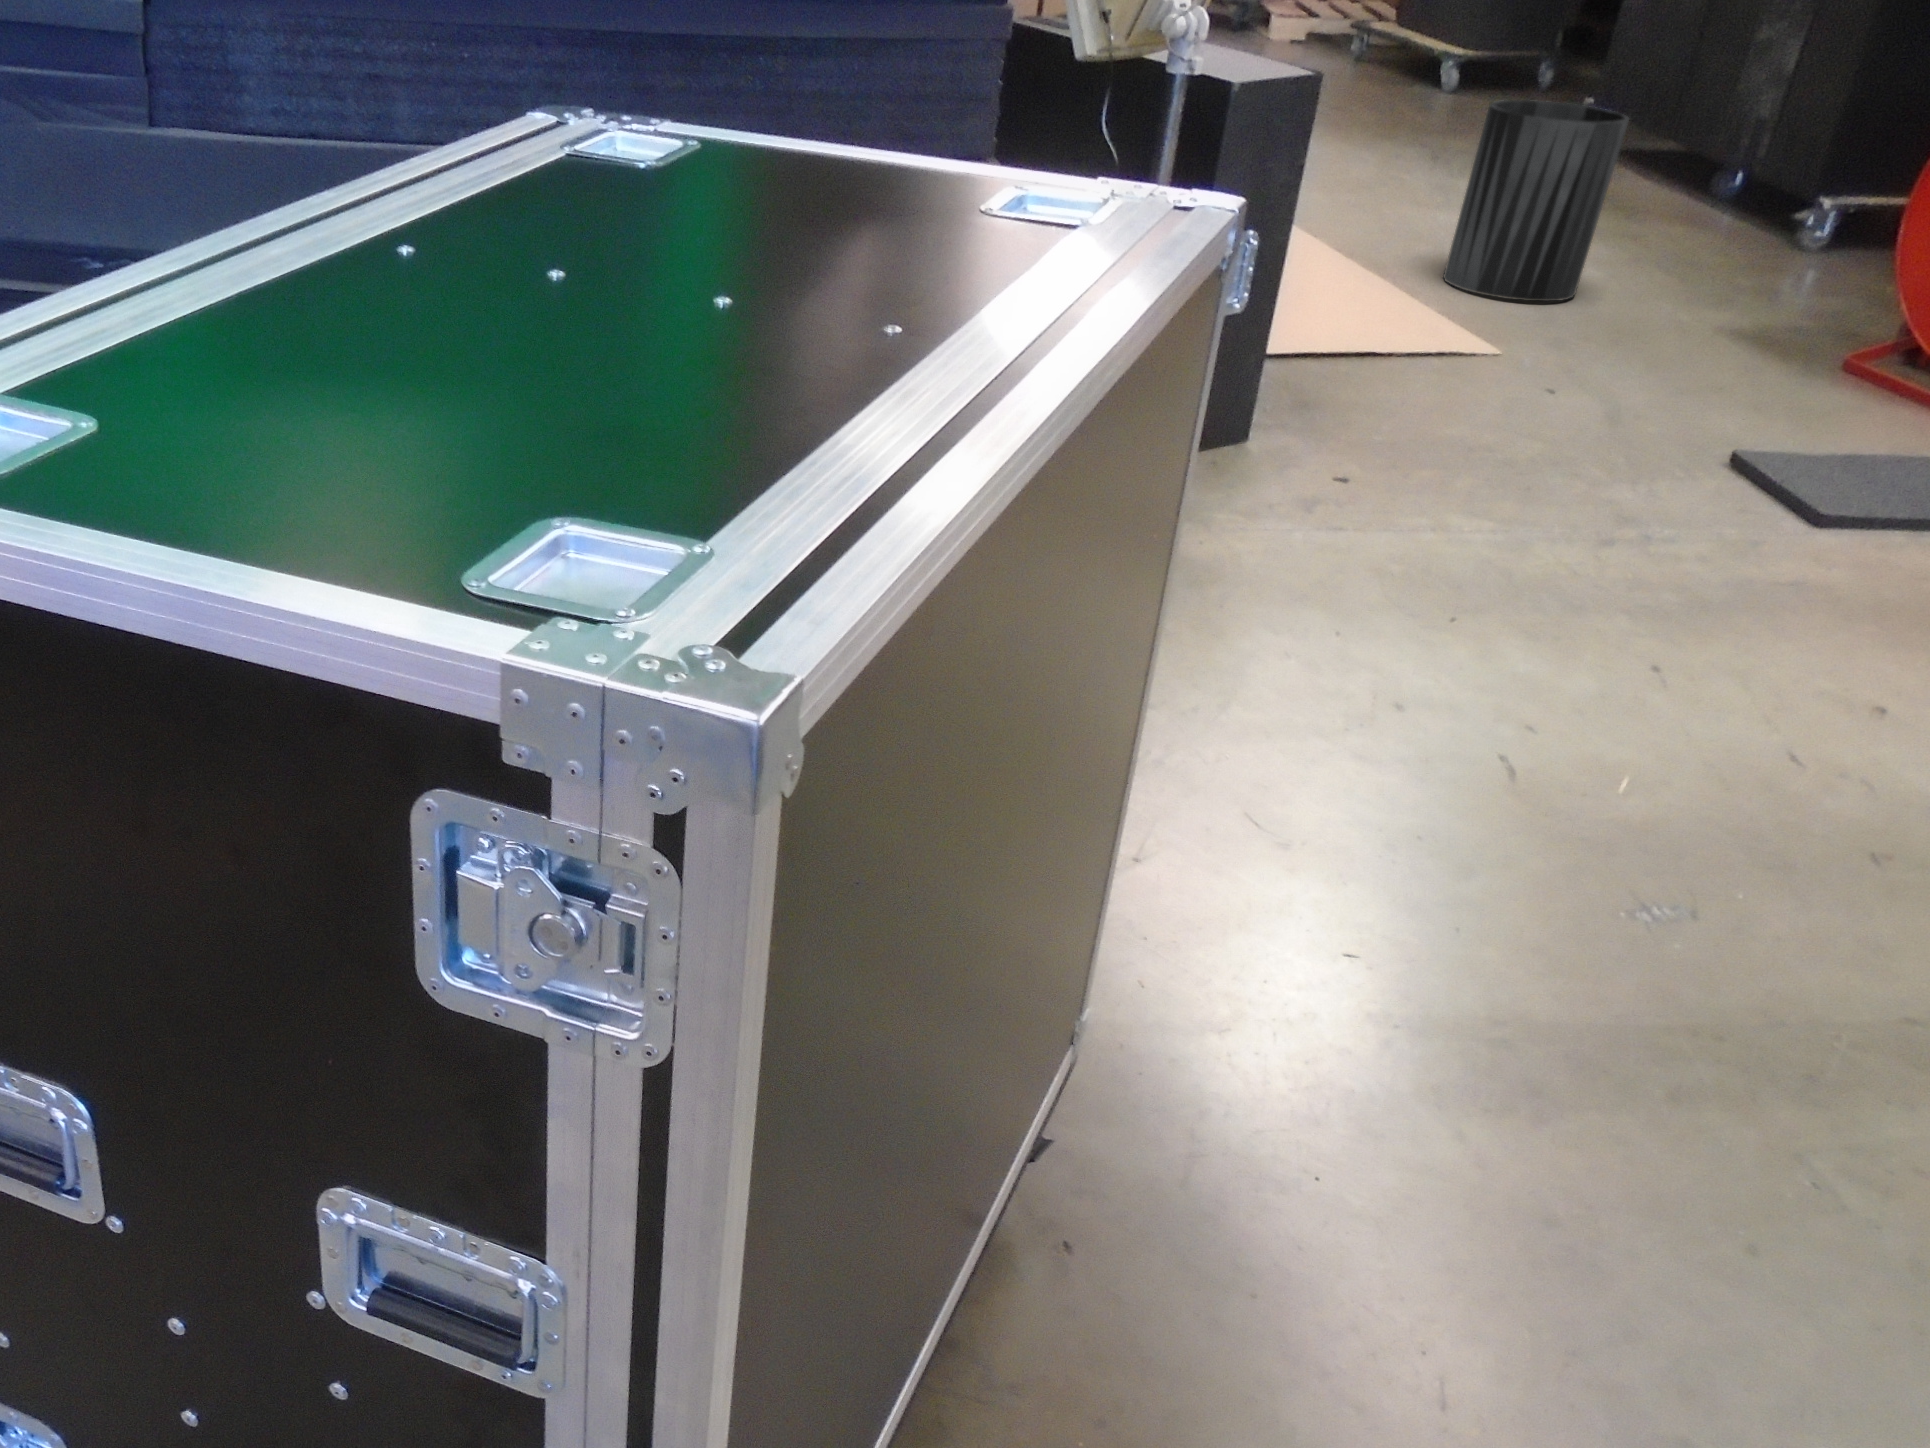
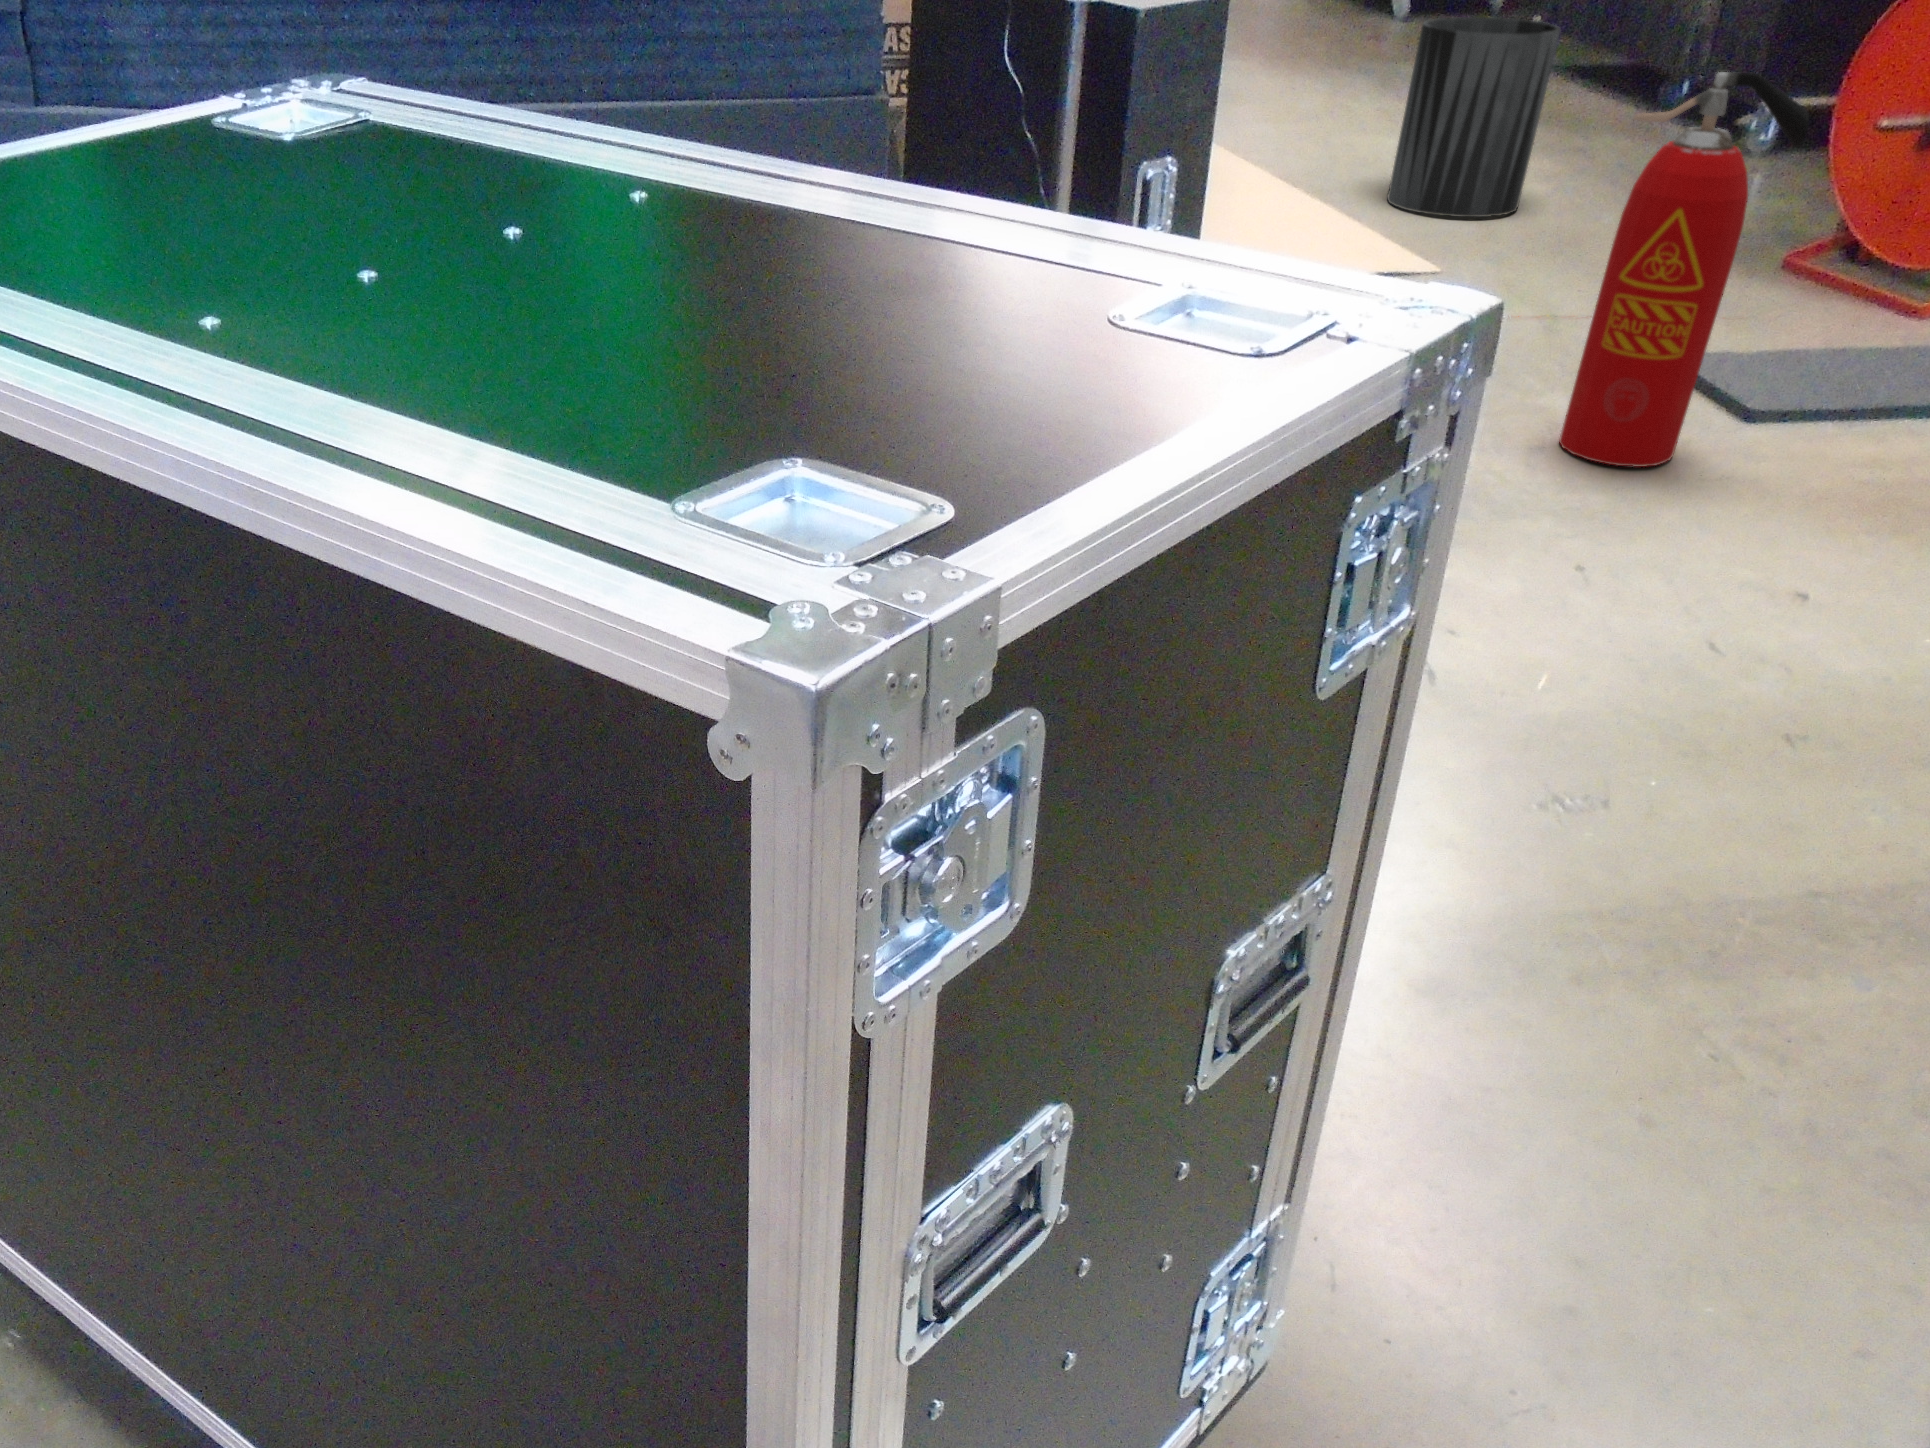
fire extinguisher: none [1628,182,1900,568] -> present [1559,72,1809,467]

